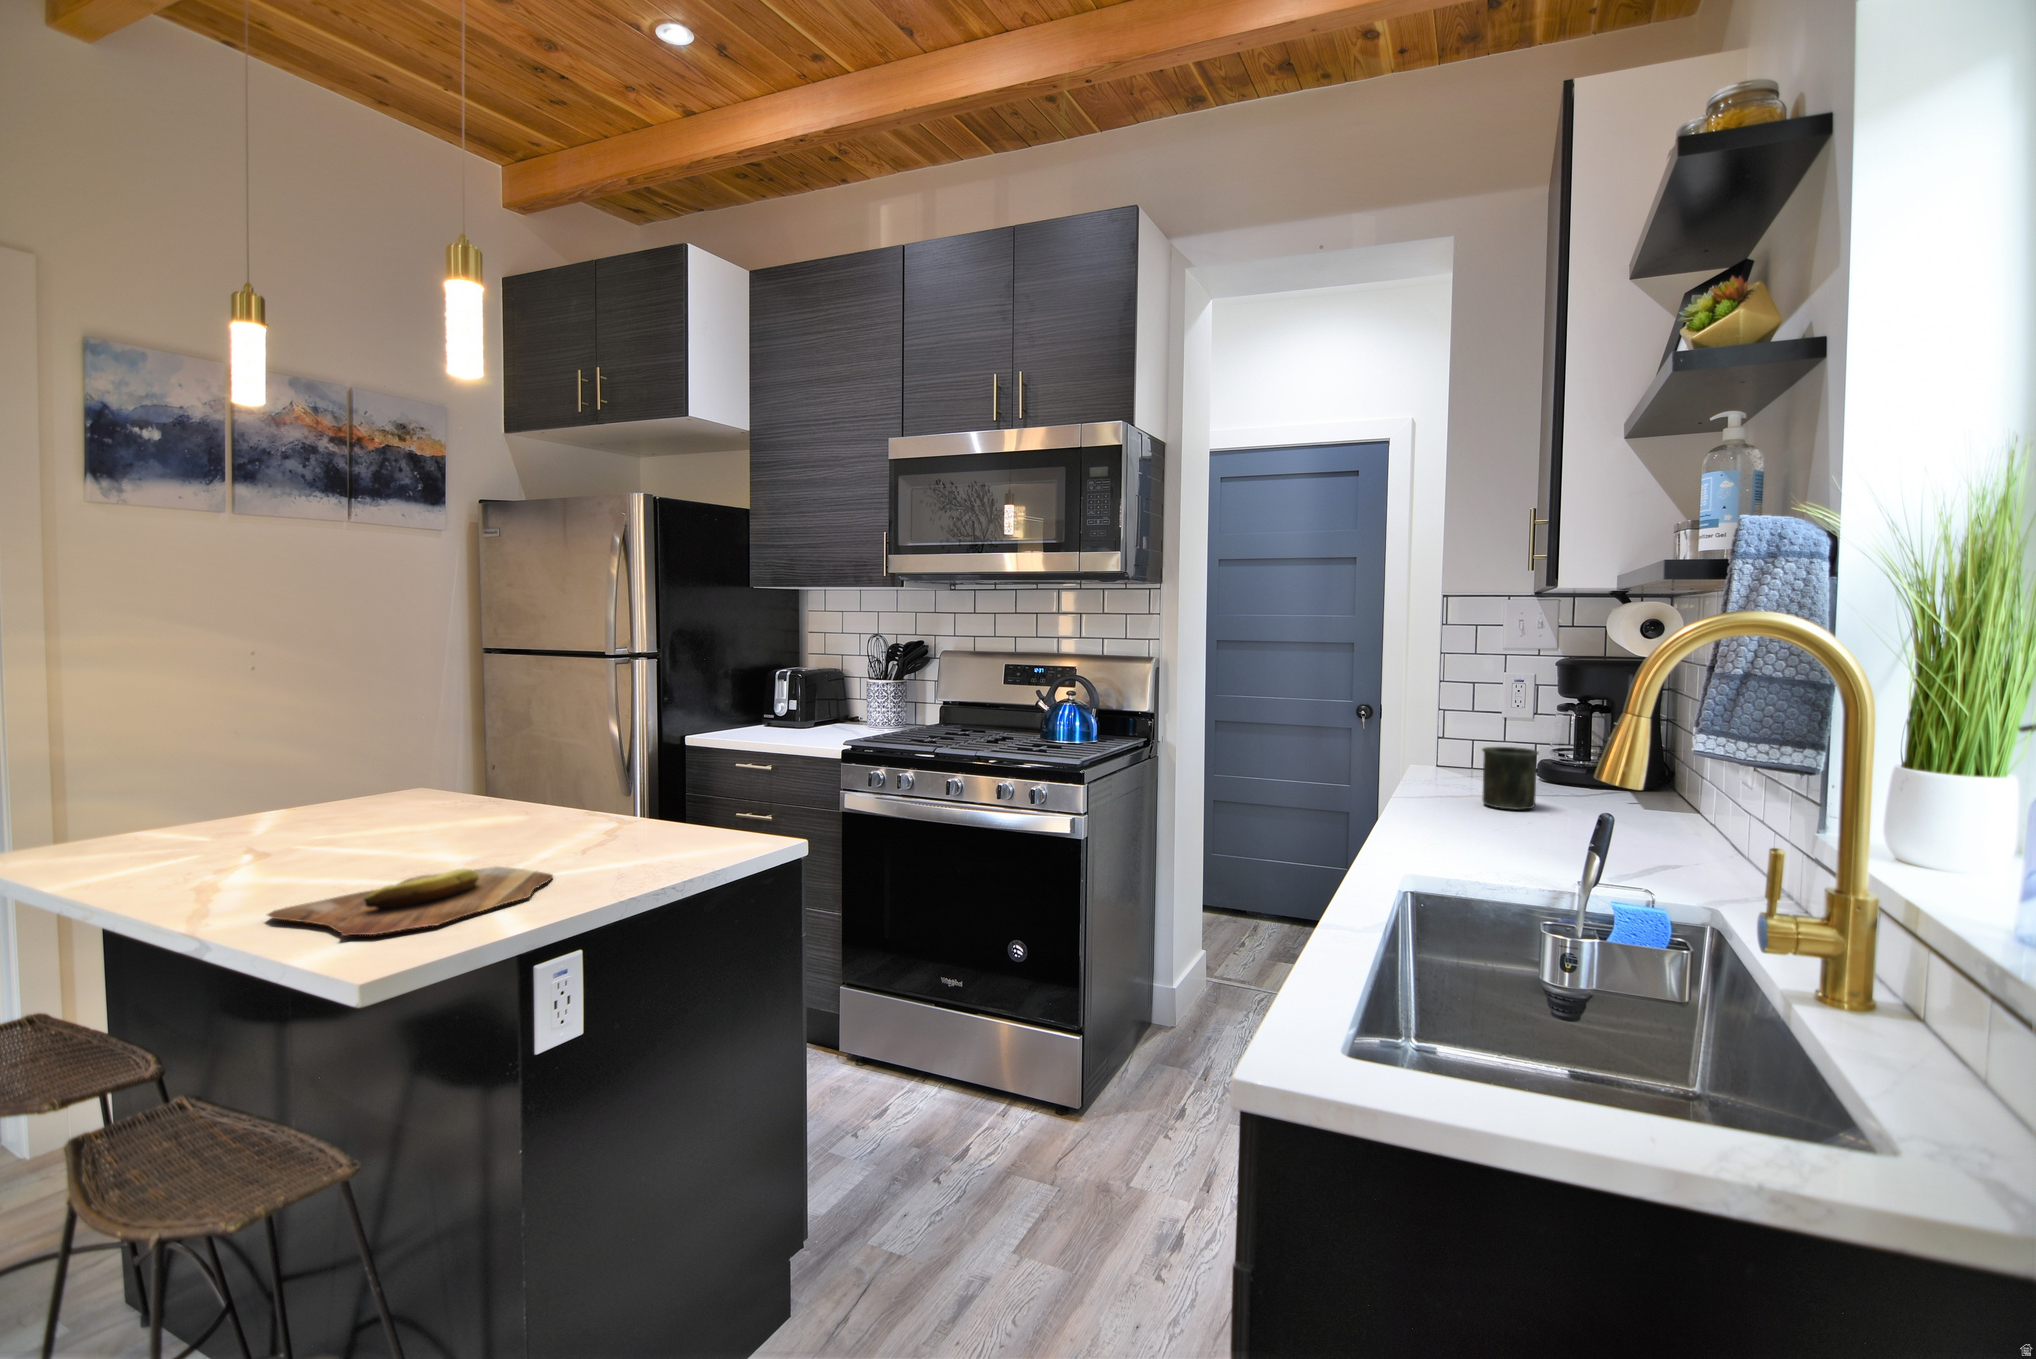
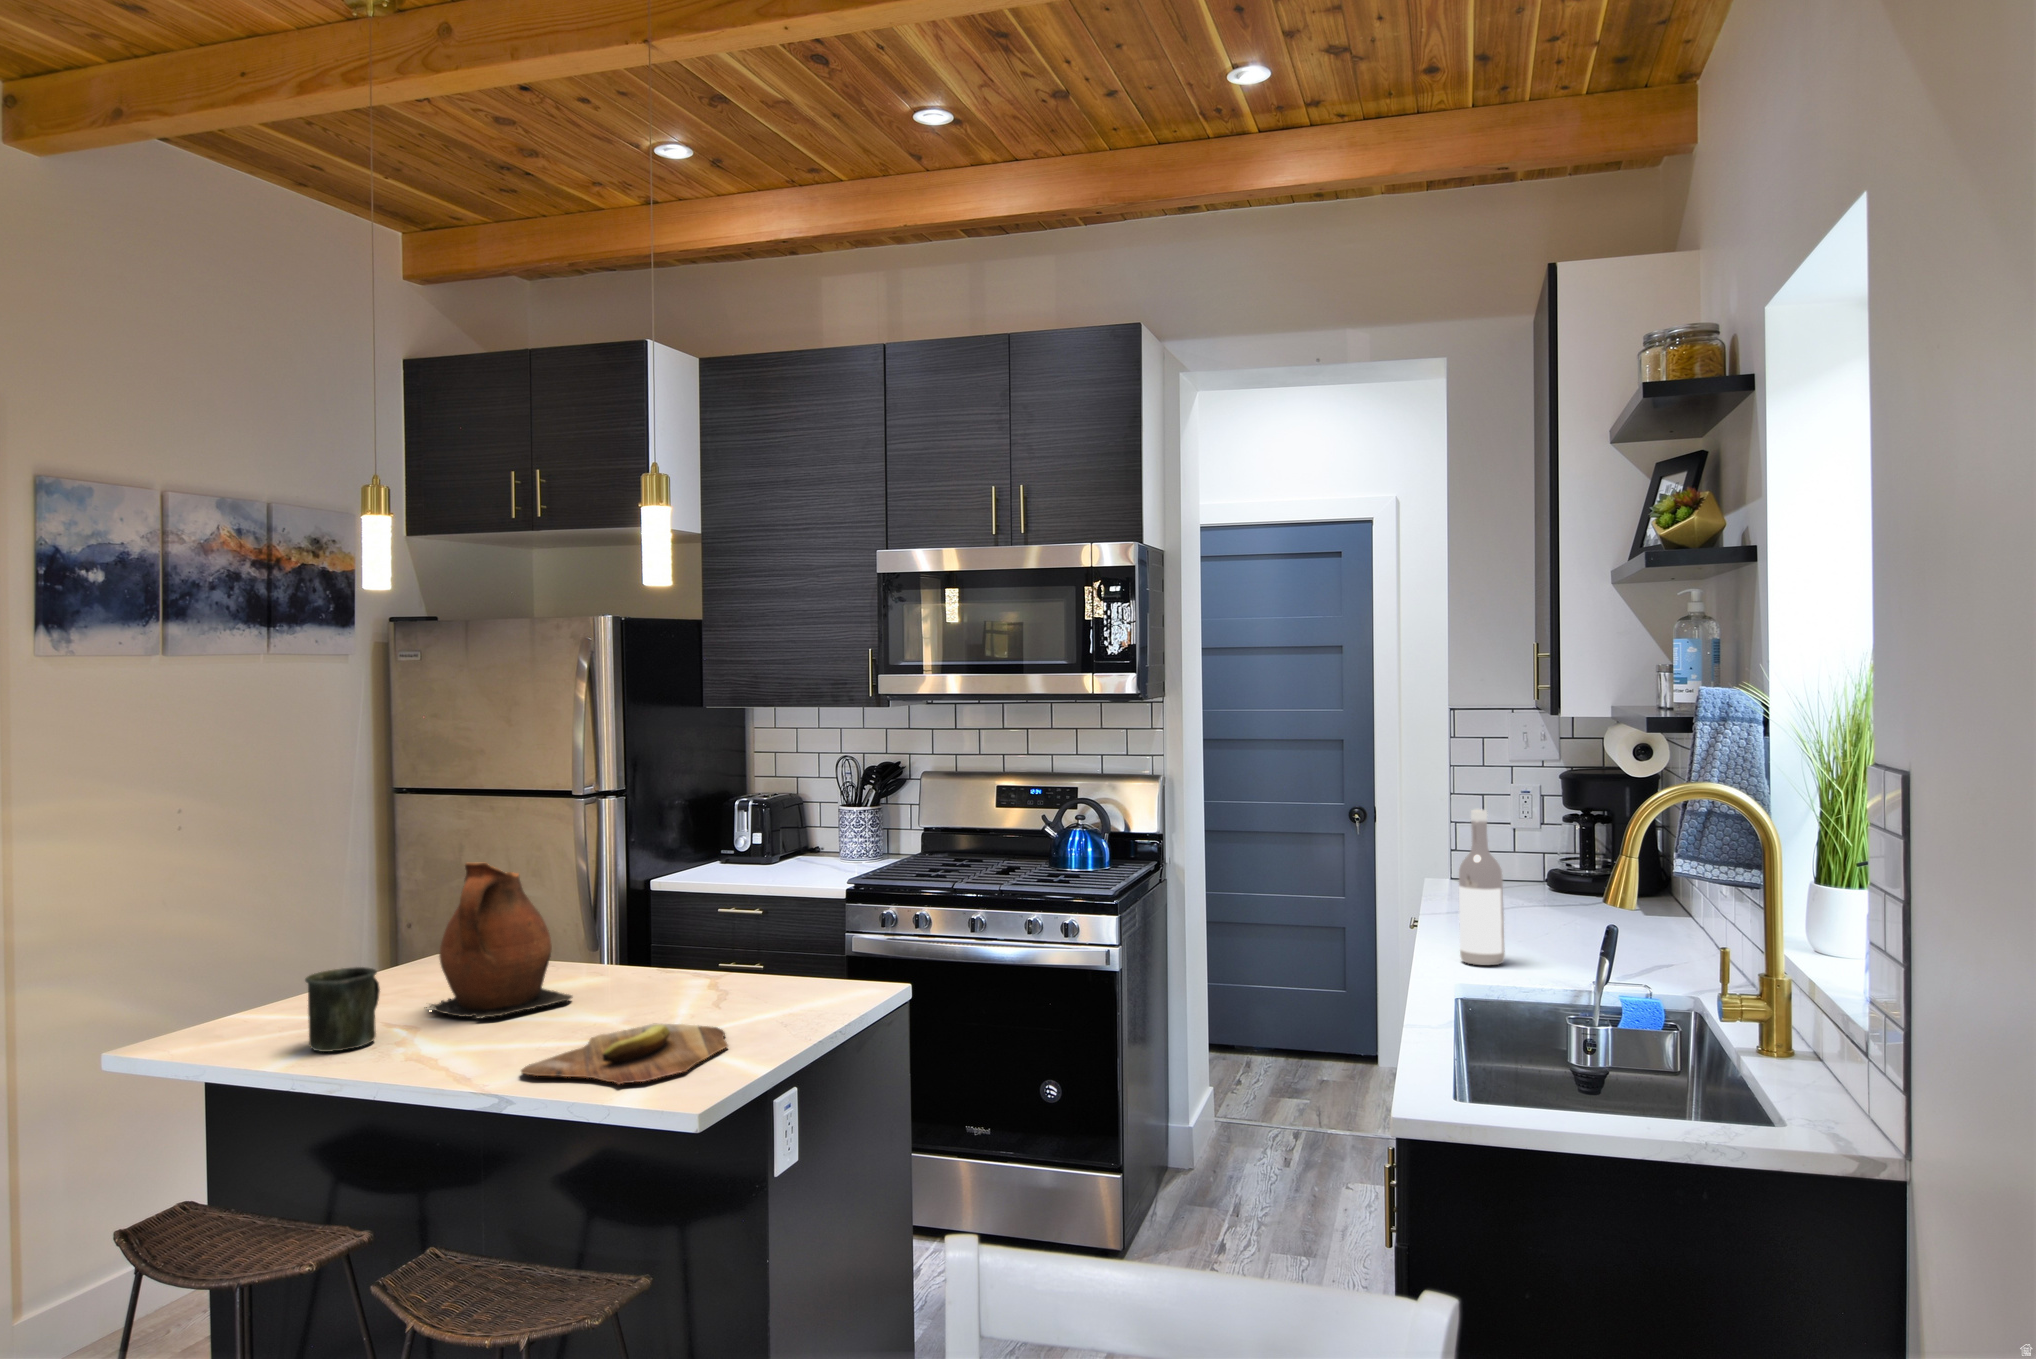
wine bottle: none [1415,675,1470,855] -> present [1459,809,1505,966]
ceramic pitcher: none [306,691,463,851] -> present [426,863,572,1019]
mug: present [1482,747,1538,810] -> present [305,967,380,1052]

